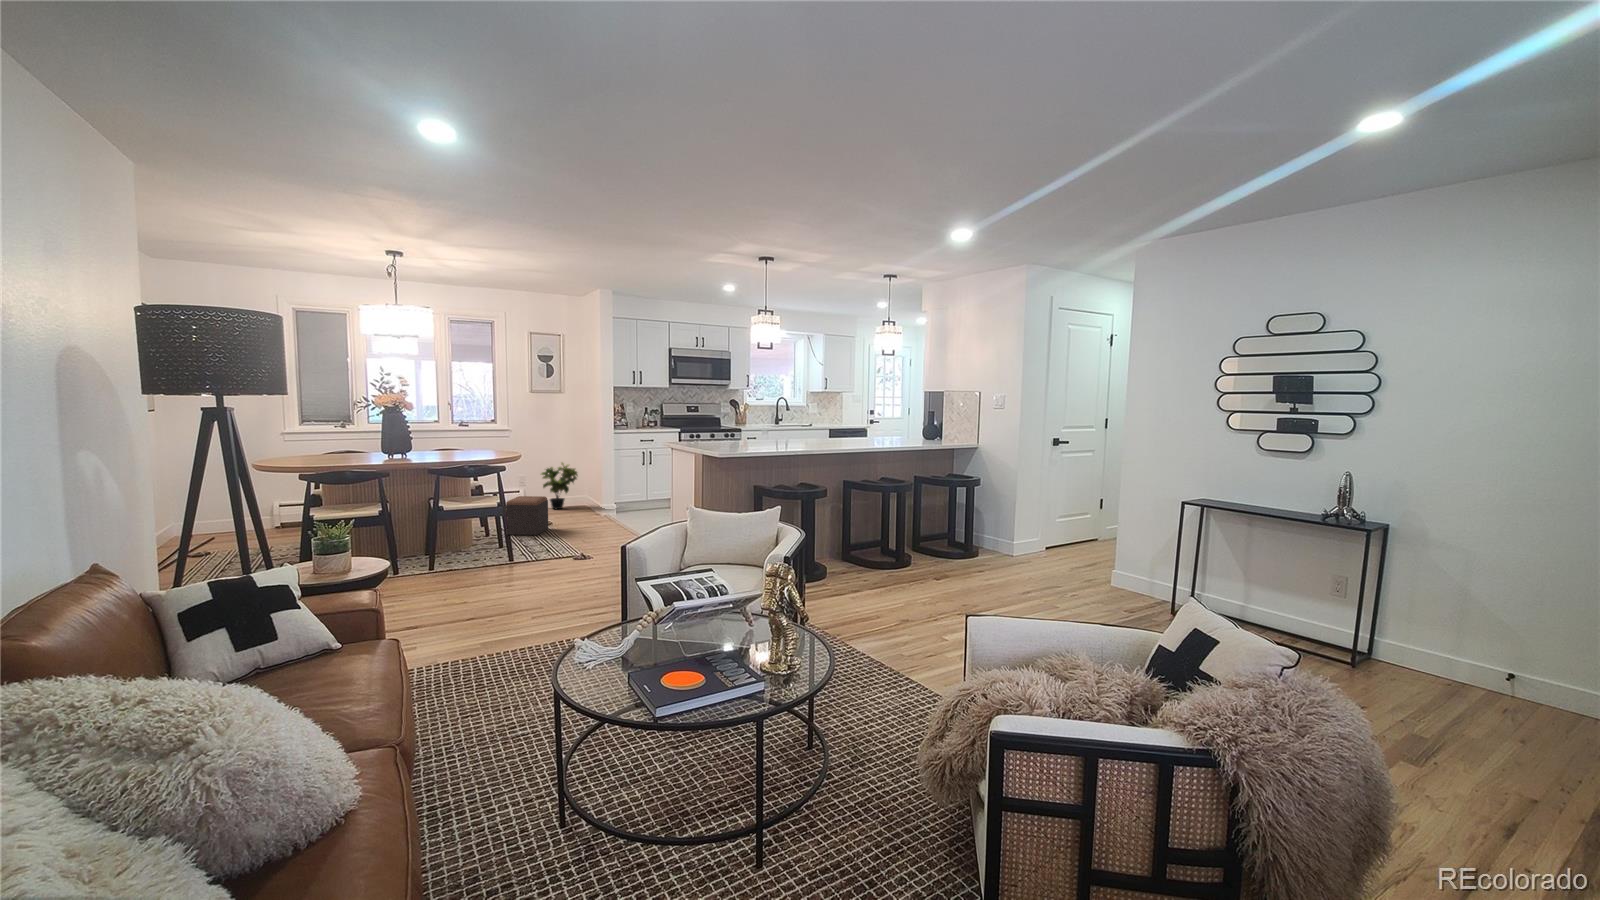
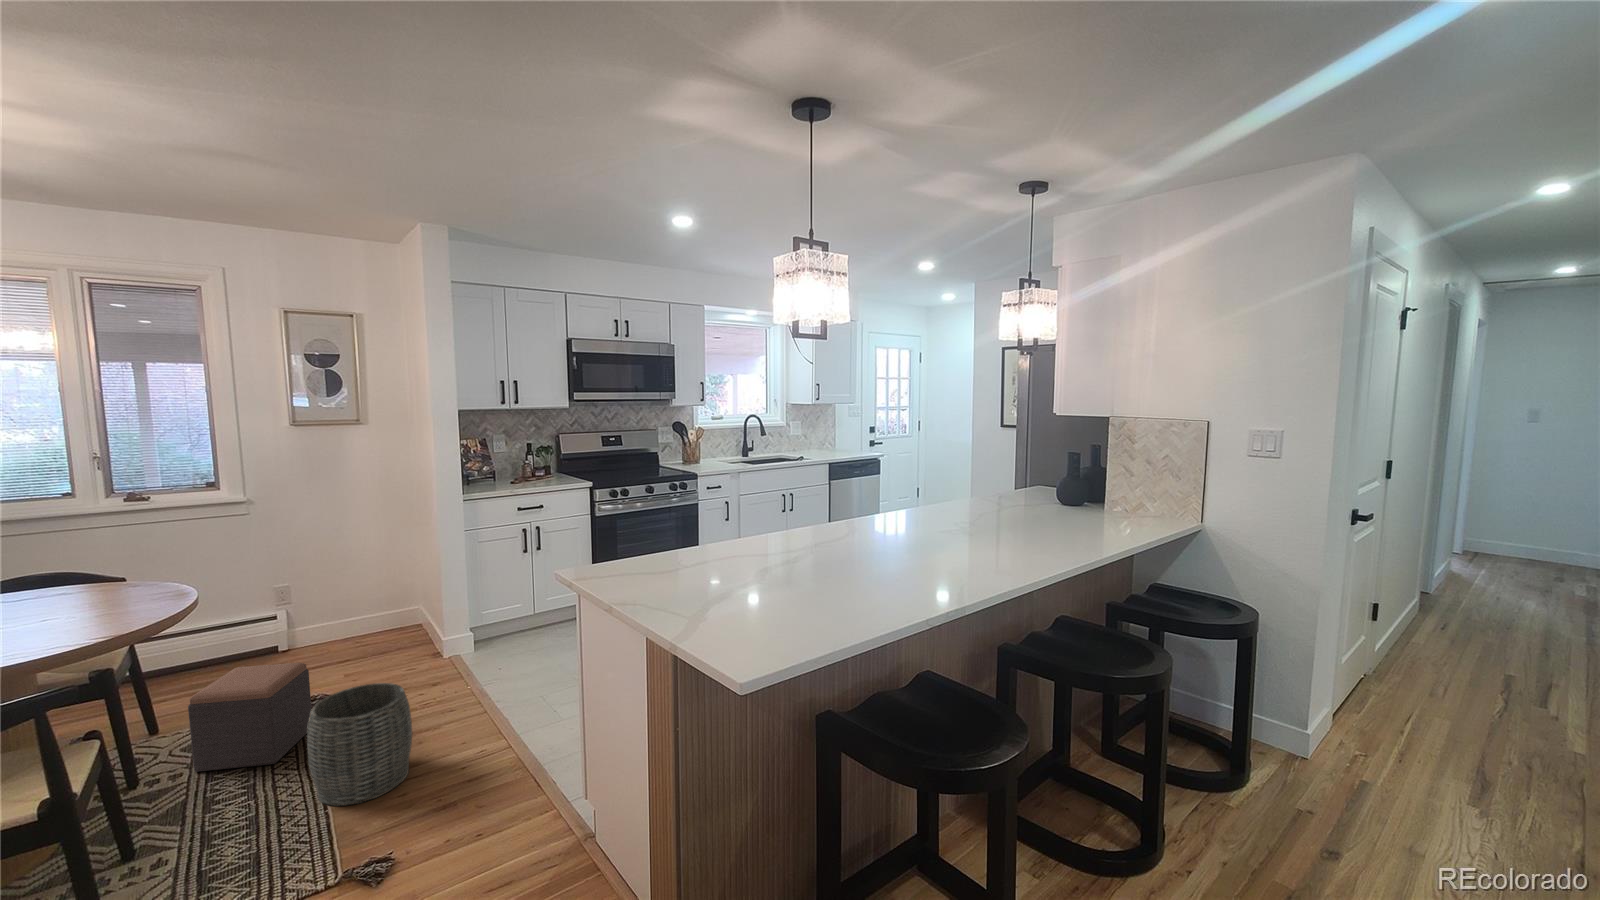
potted plant: present [541,463,578,509] -> none [314,558,397,651]
woven basket: none [555,502,595,545] -> present [307,683,412,806]

